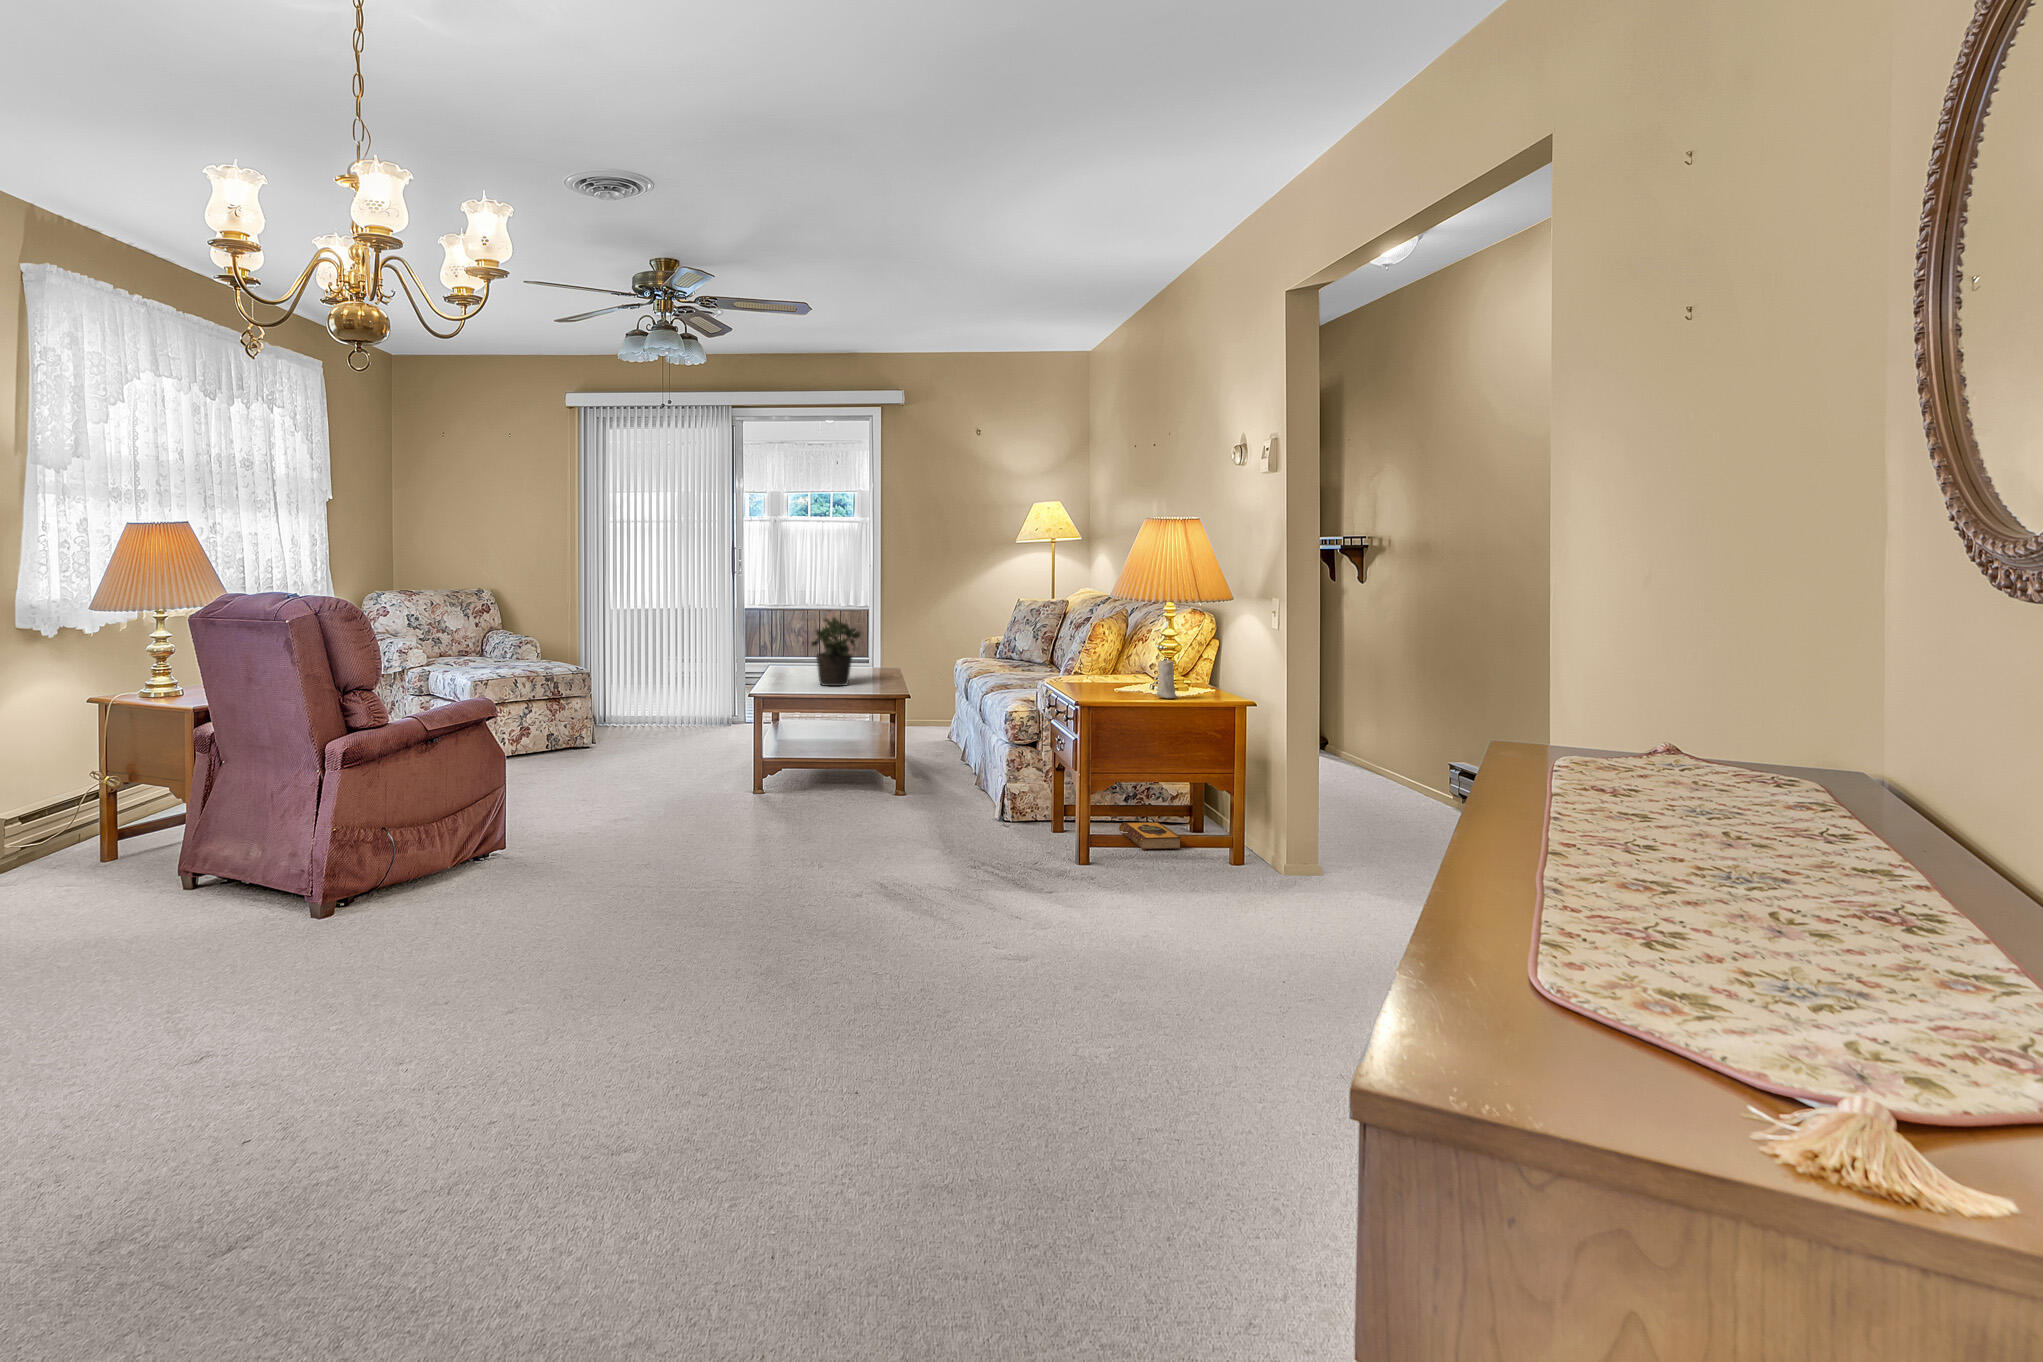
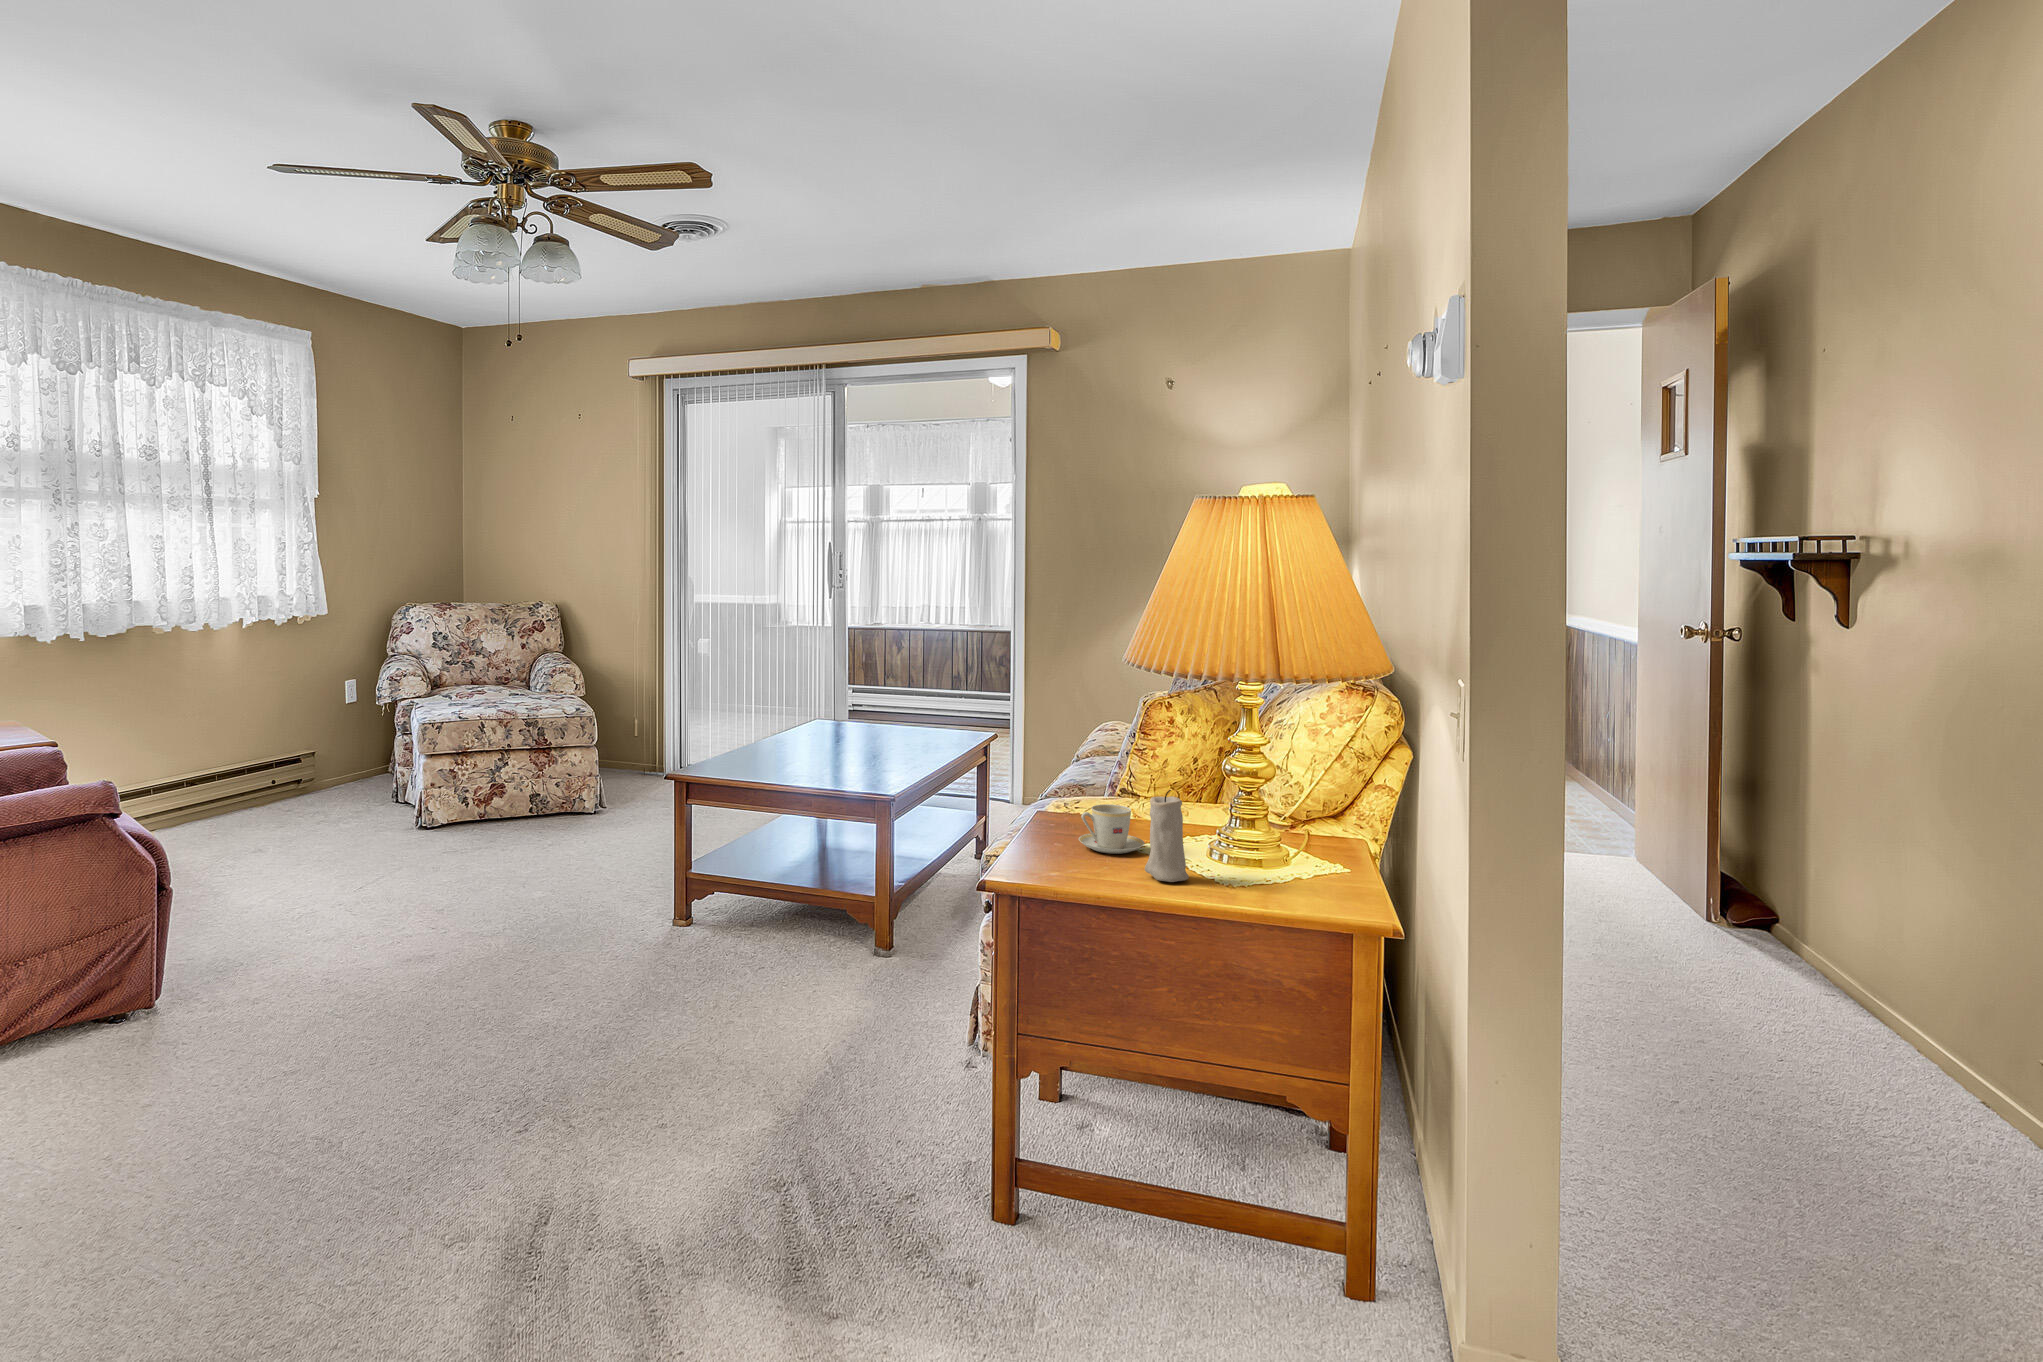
potted plant: present [812,615,861,686] -> none [812,655,890,764]
teacup: none [1106,672,1138,694] -> present [1079,804,1144,854]
hardback book: present [1119,822,1181,850] -> none [1169,1089,1261,1182]

